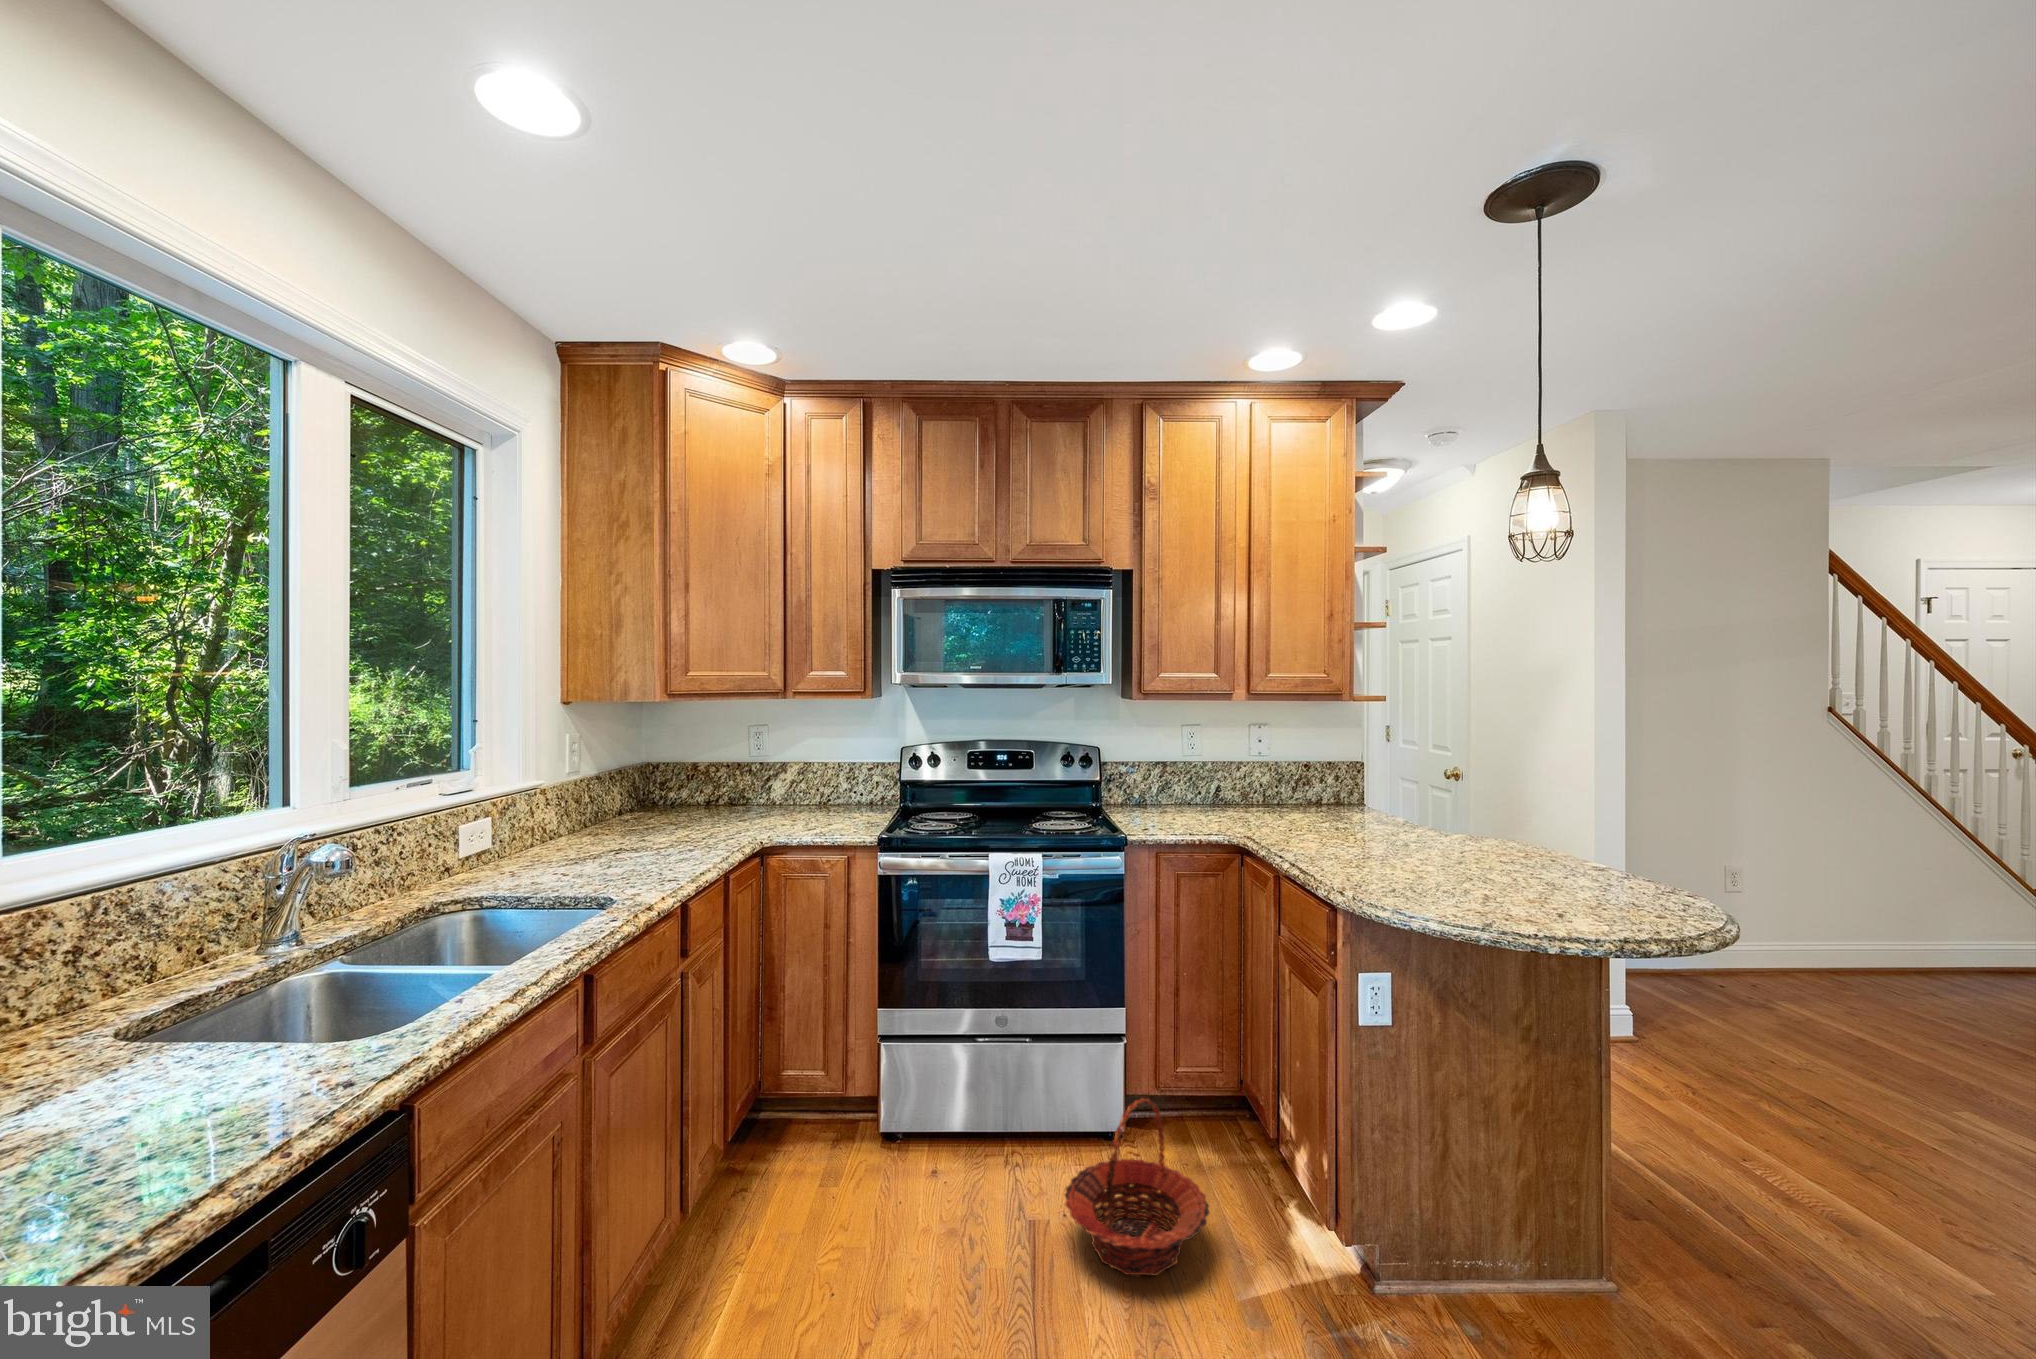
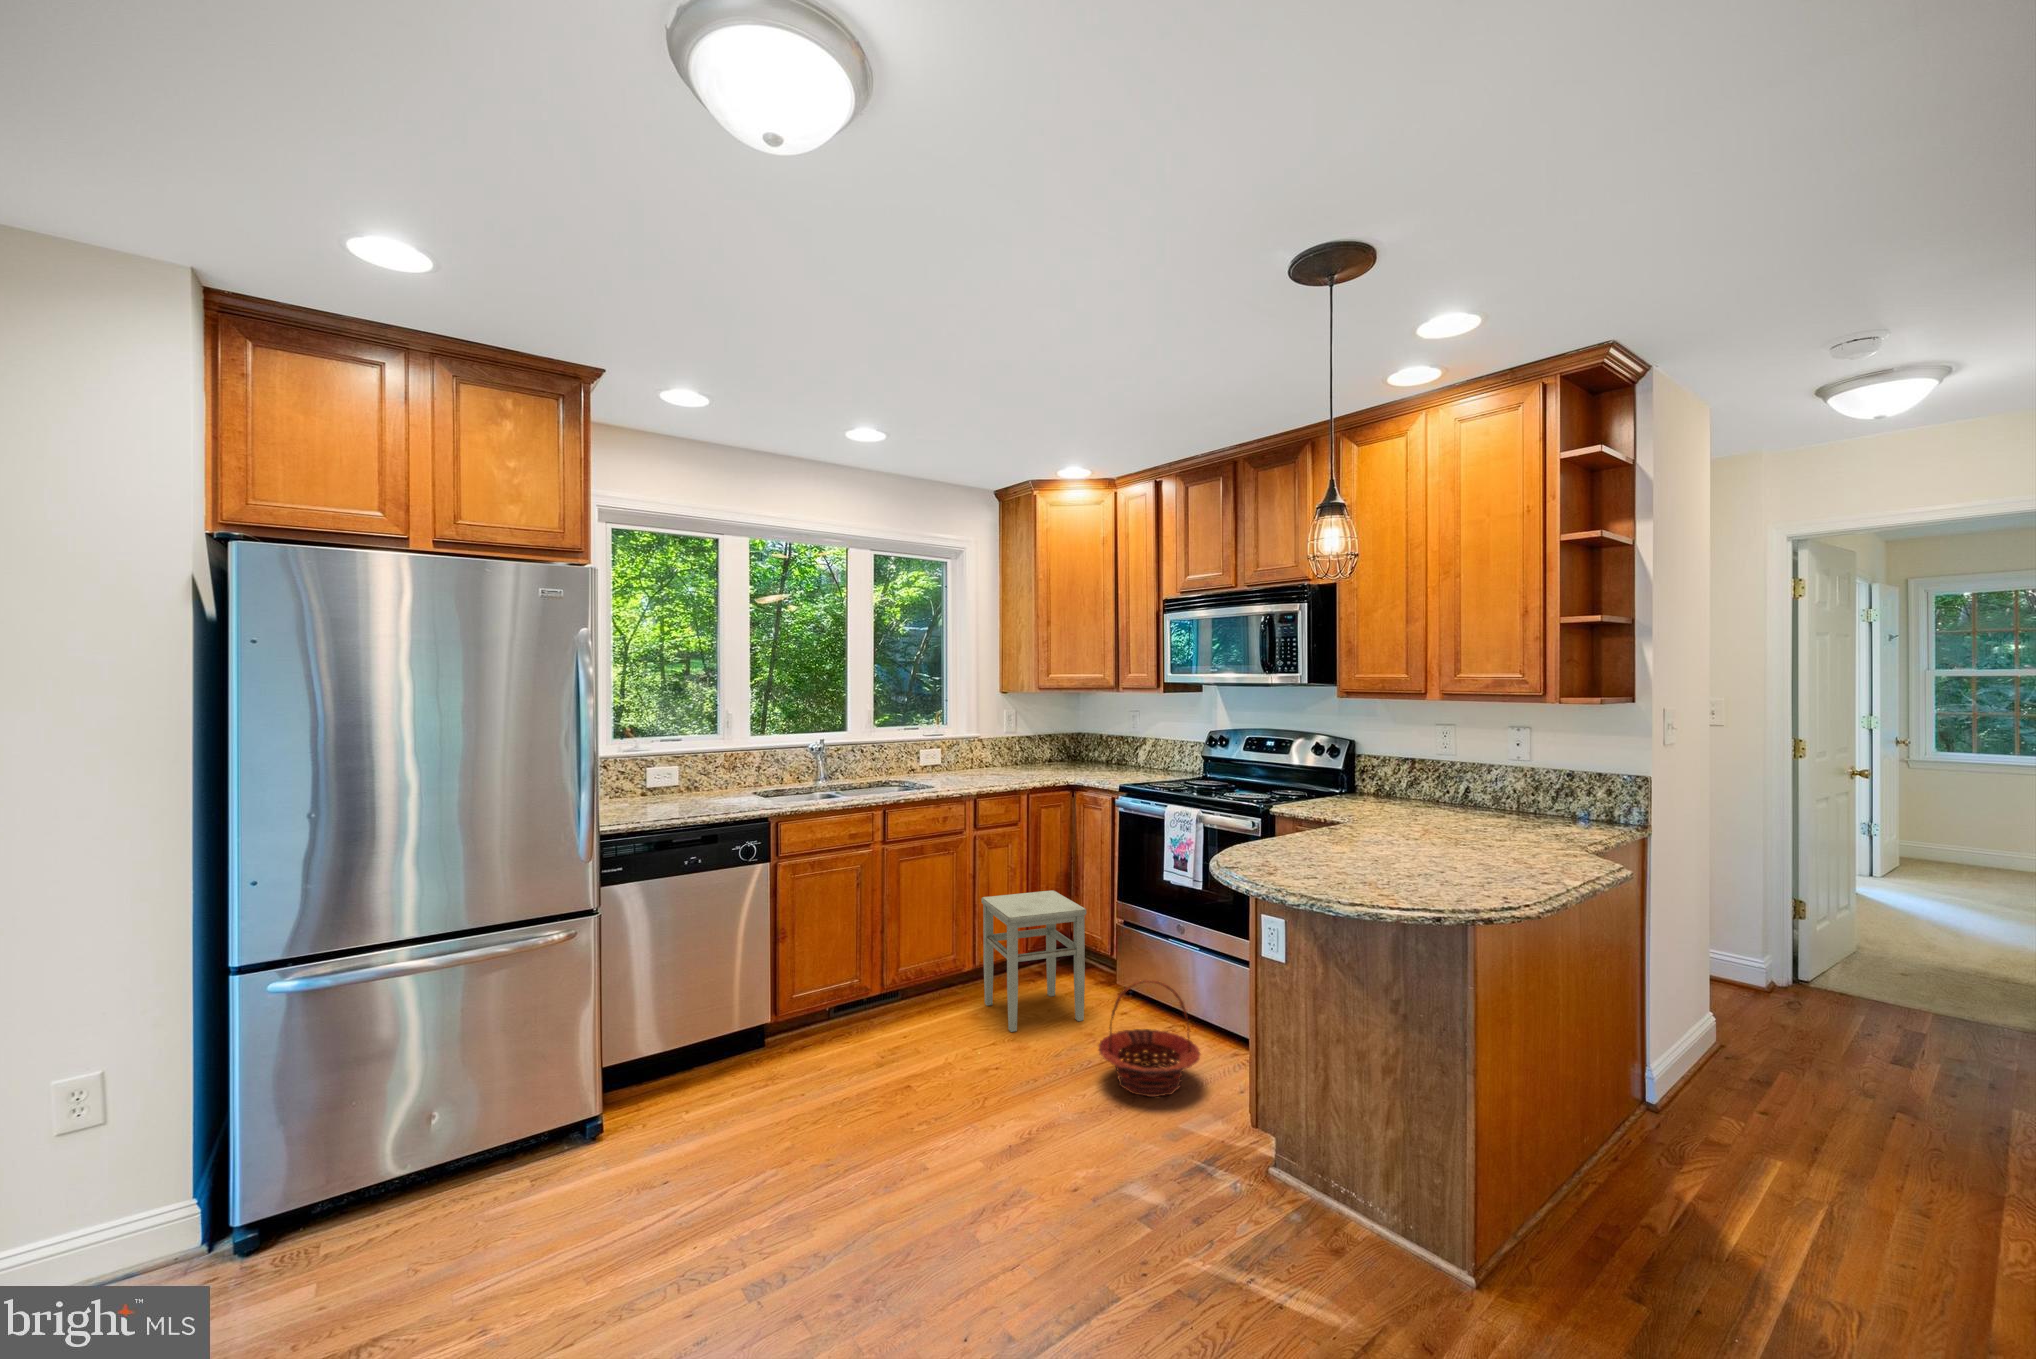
stool: none [744,1020,927,1289] -> present [981,890,1086,1032]

